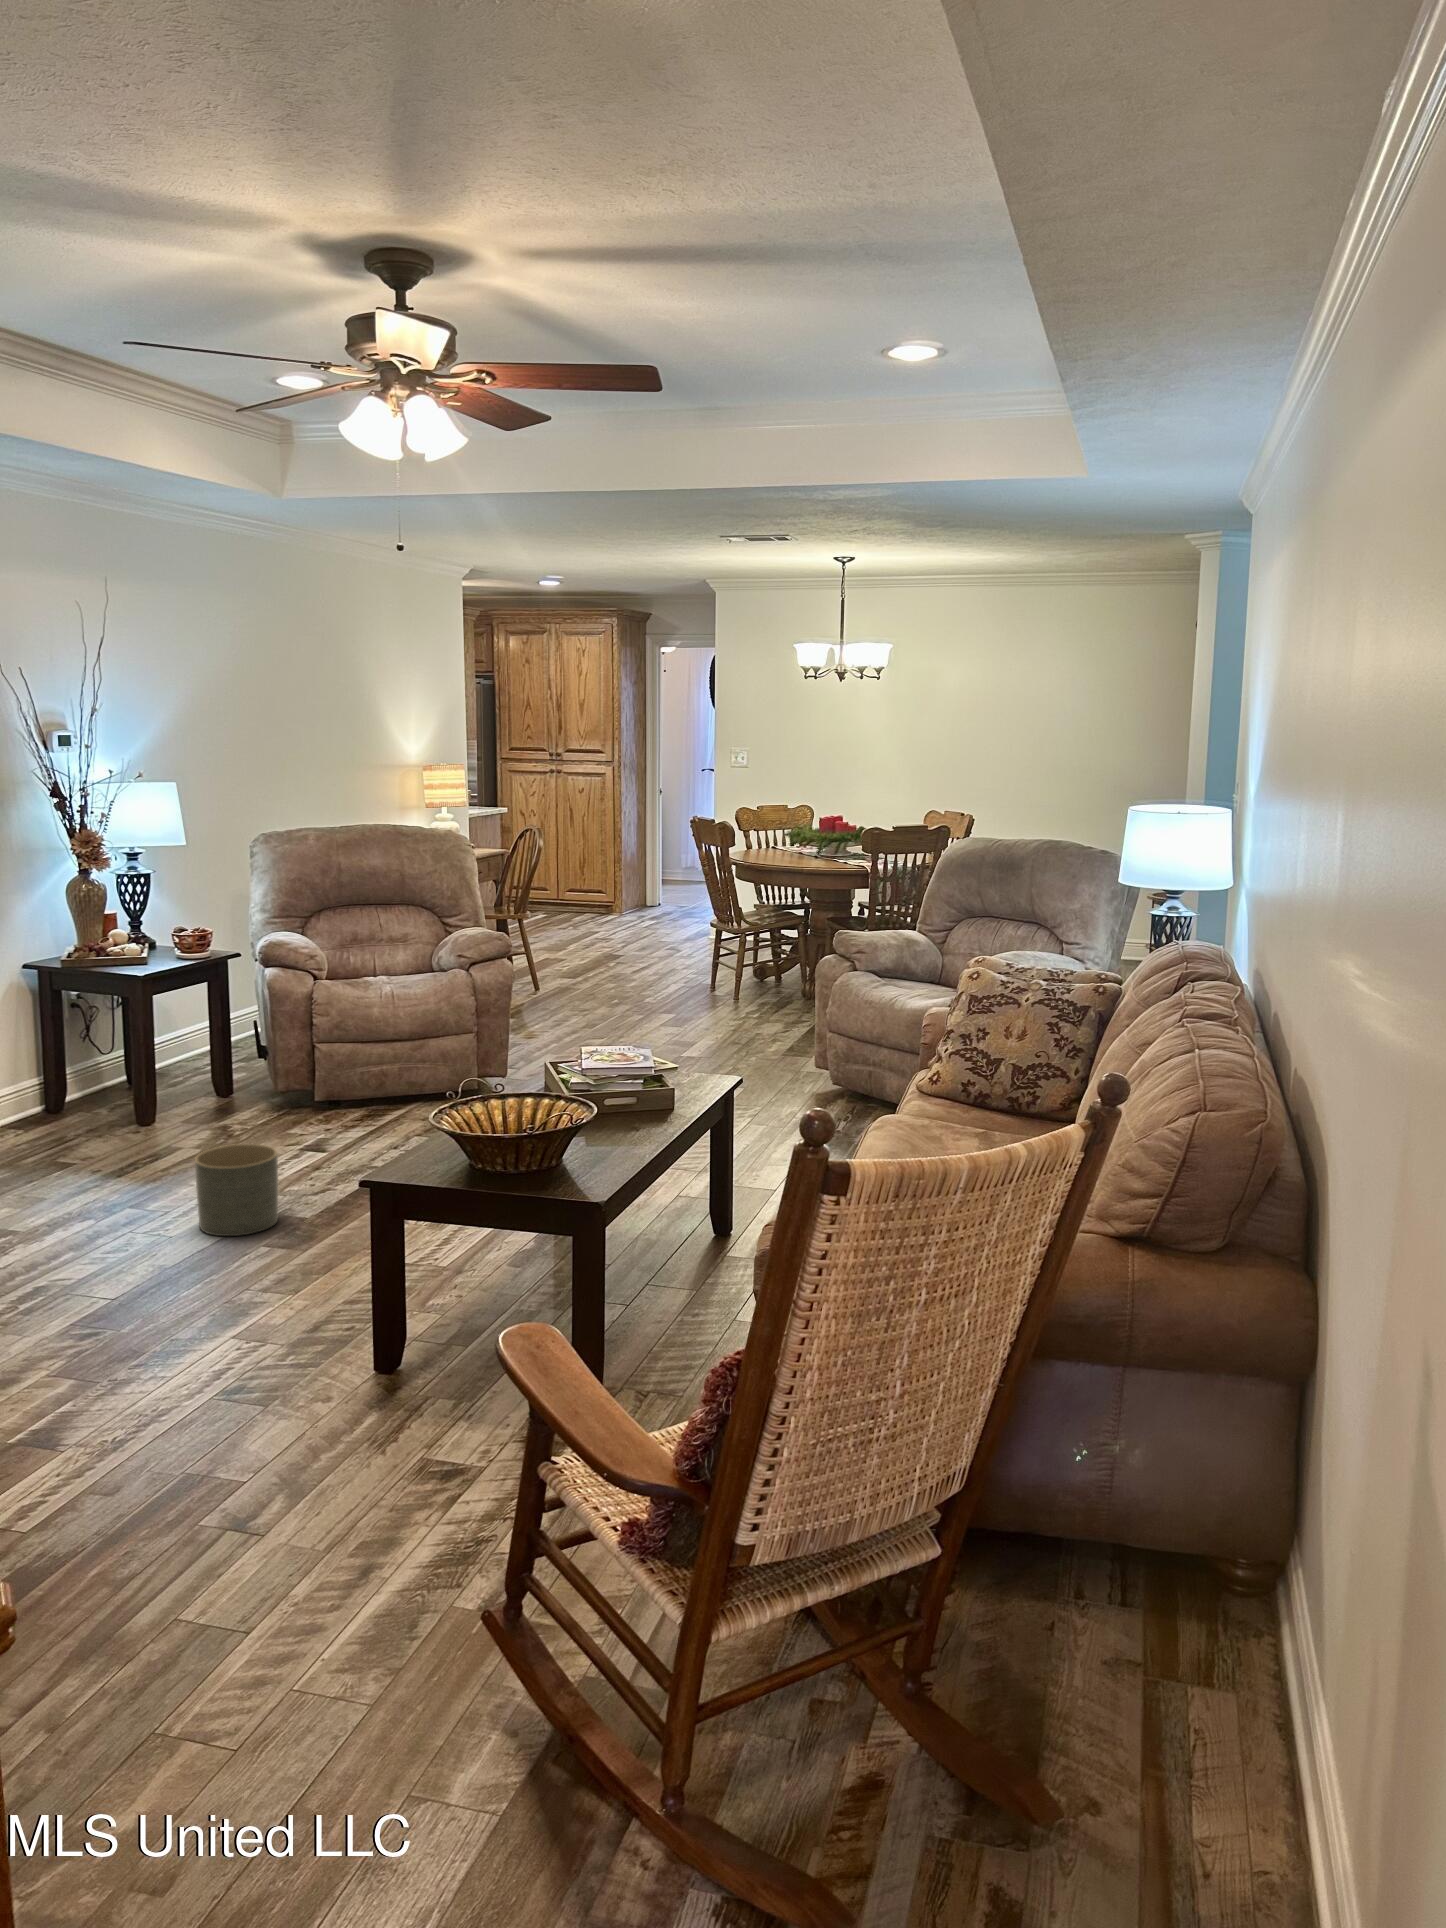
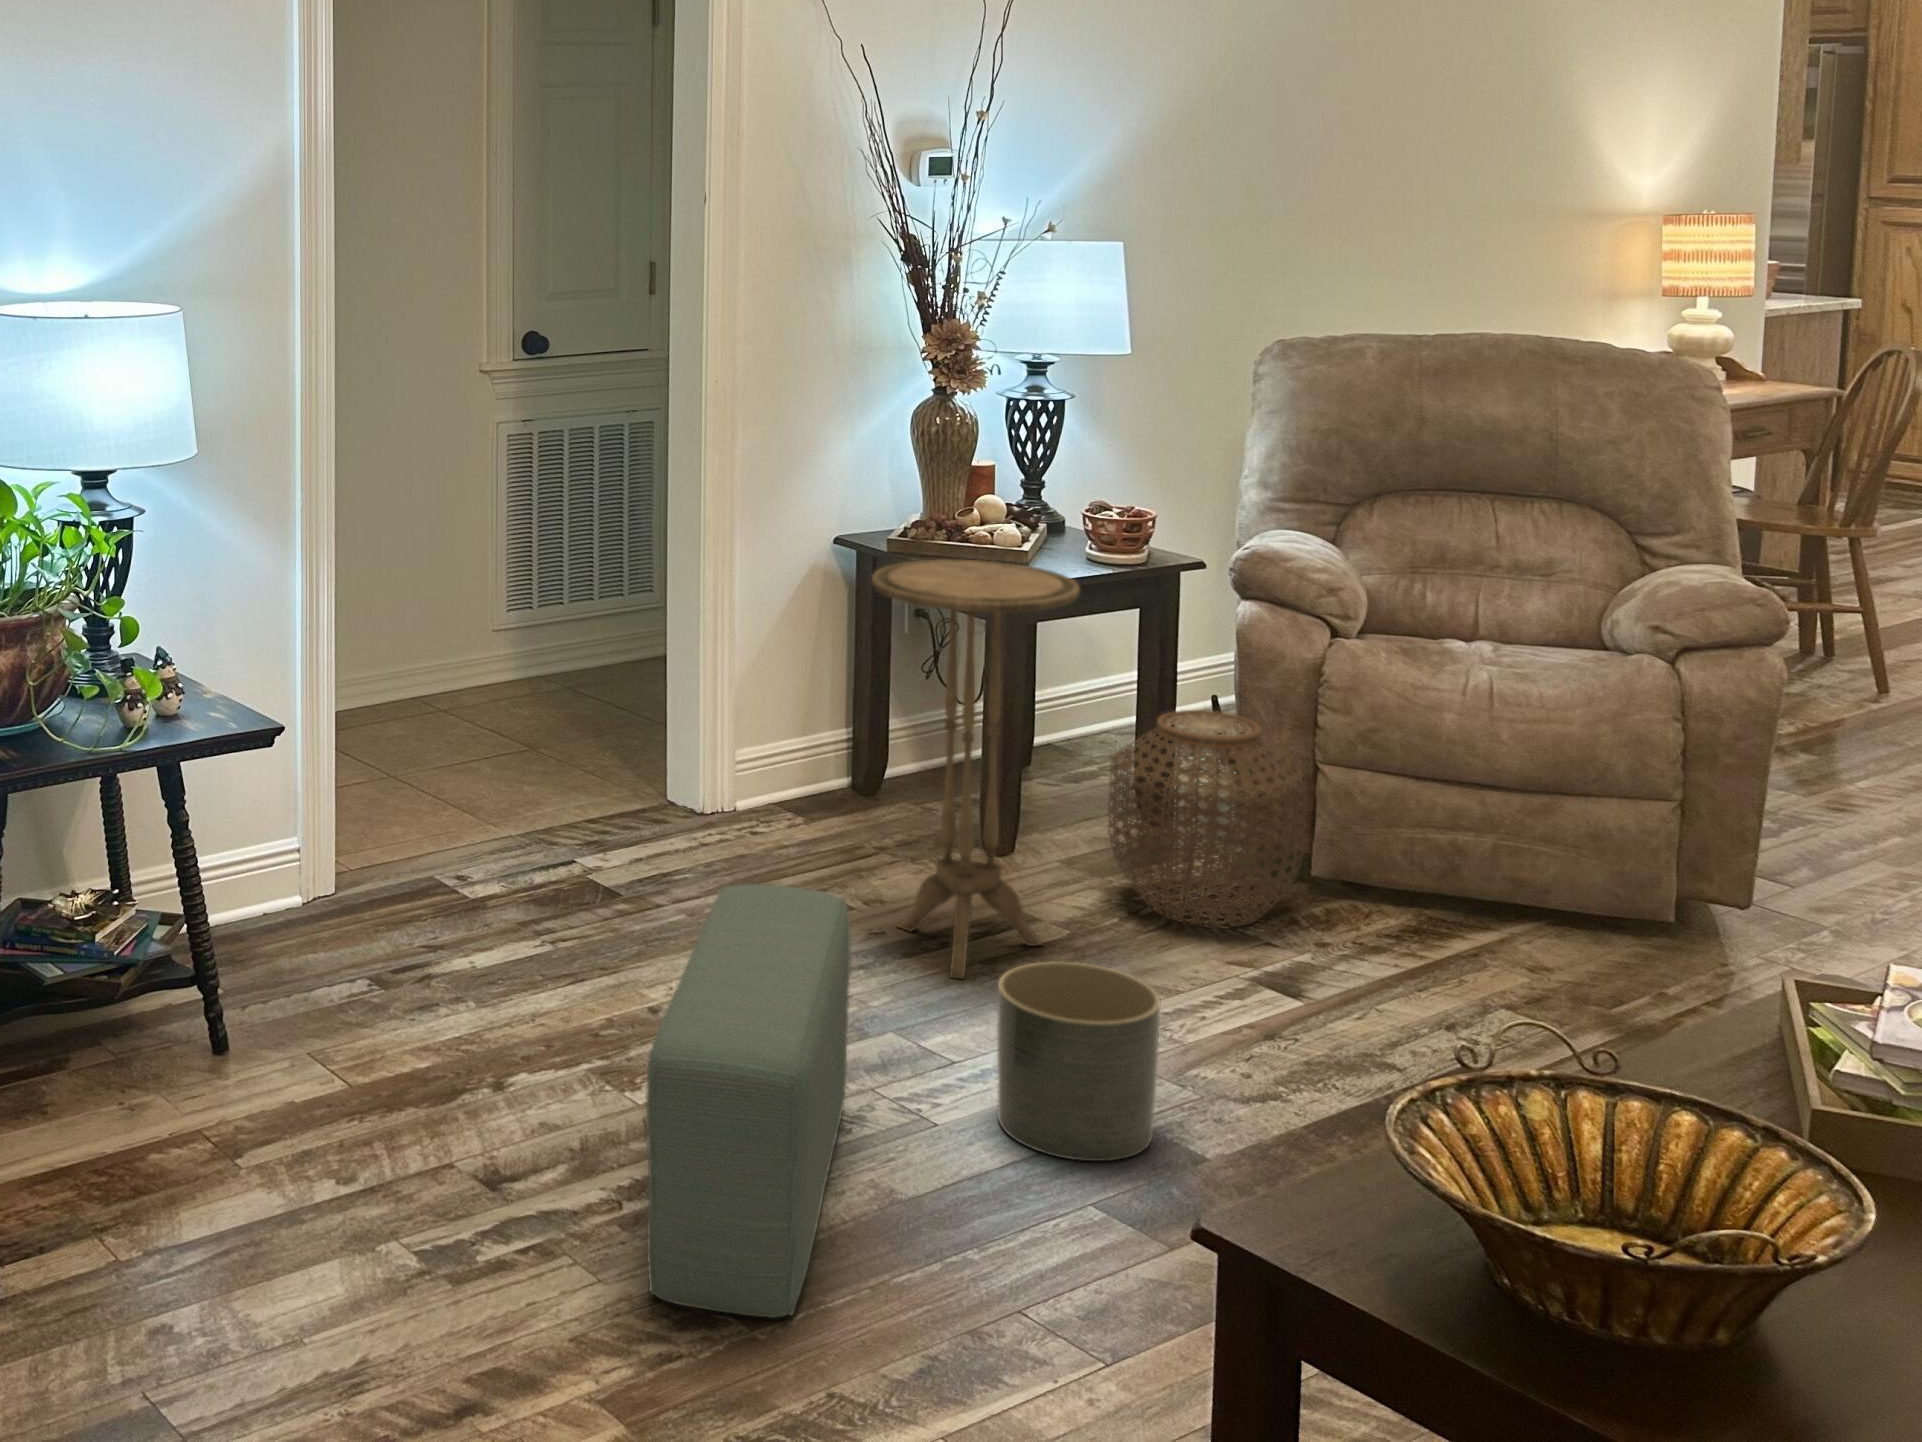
side table: none [79,959,198,1181] -> present [872,560,1079,979]
woven basket: none [211,1025,313,1134] -> present [1108,710,1306,927]
pouf: none [33,1133,136,1339] -> present [646,884,851,1318]

